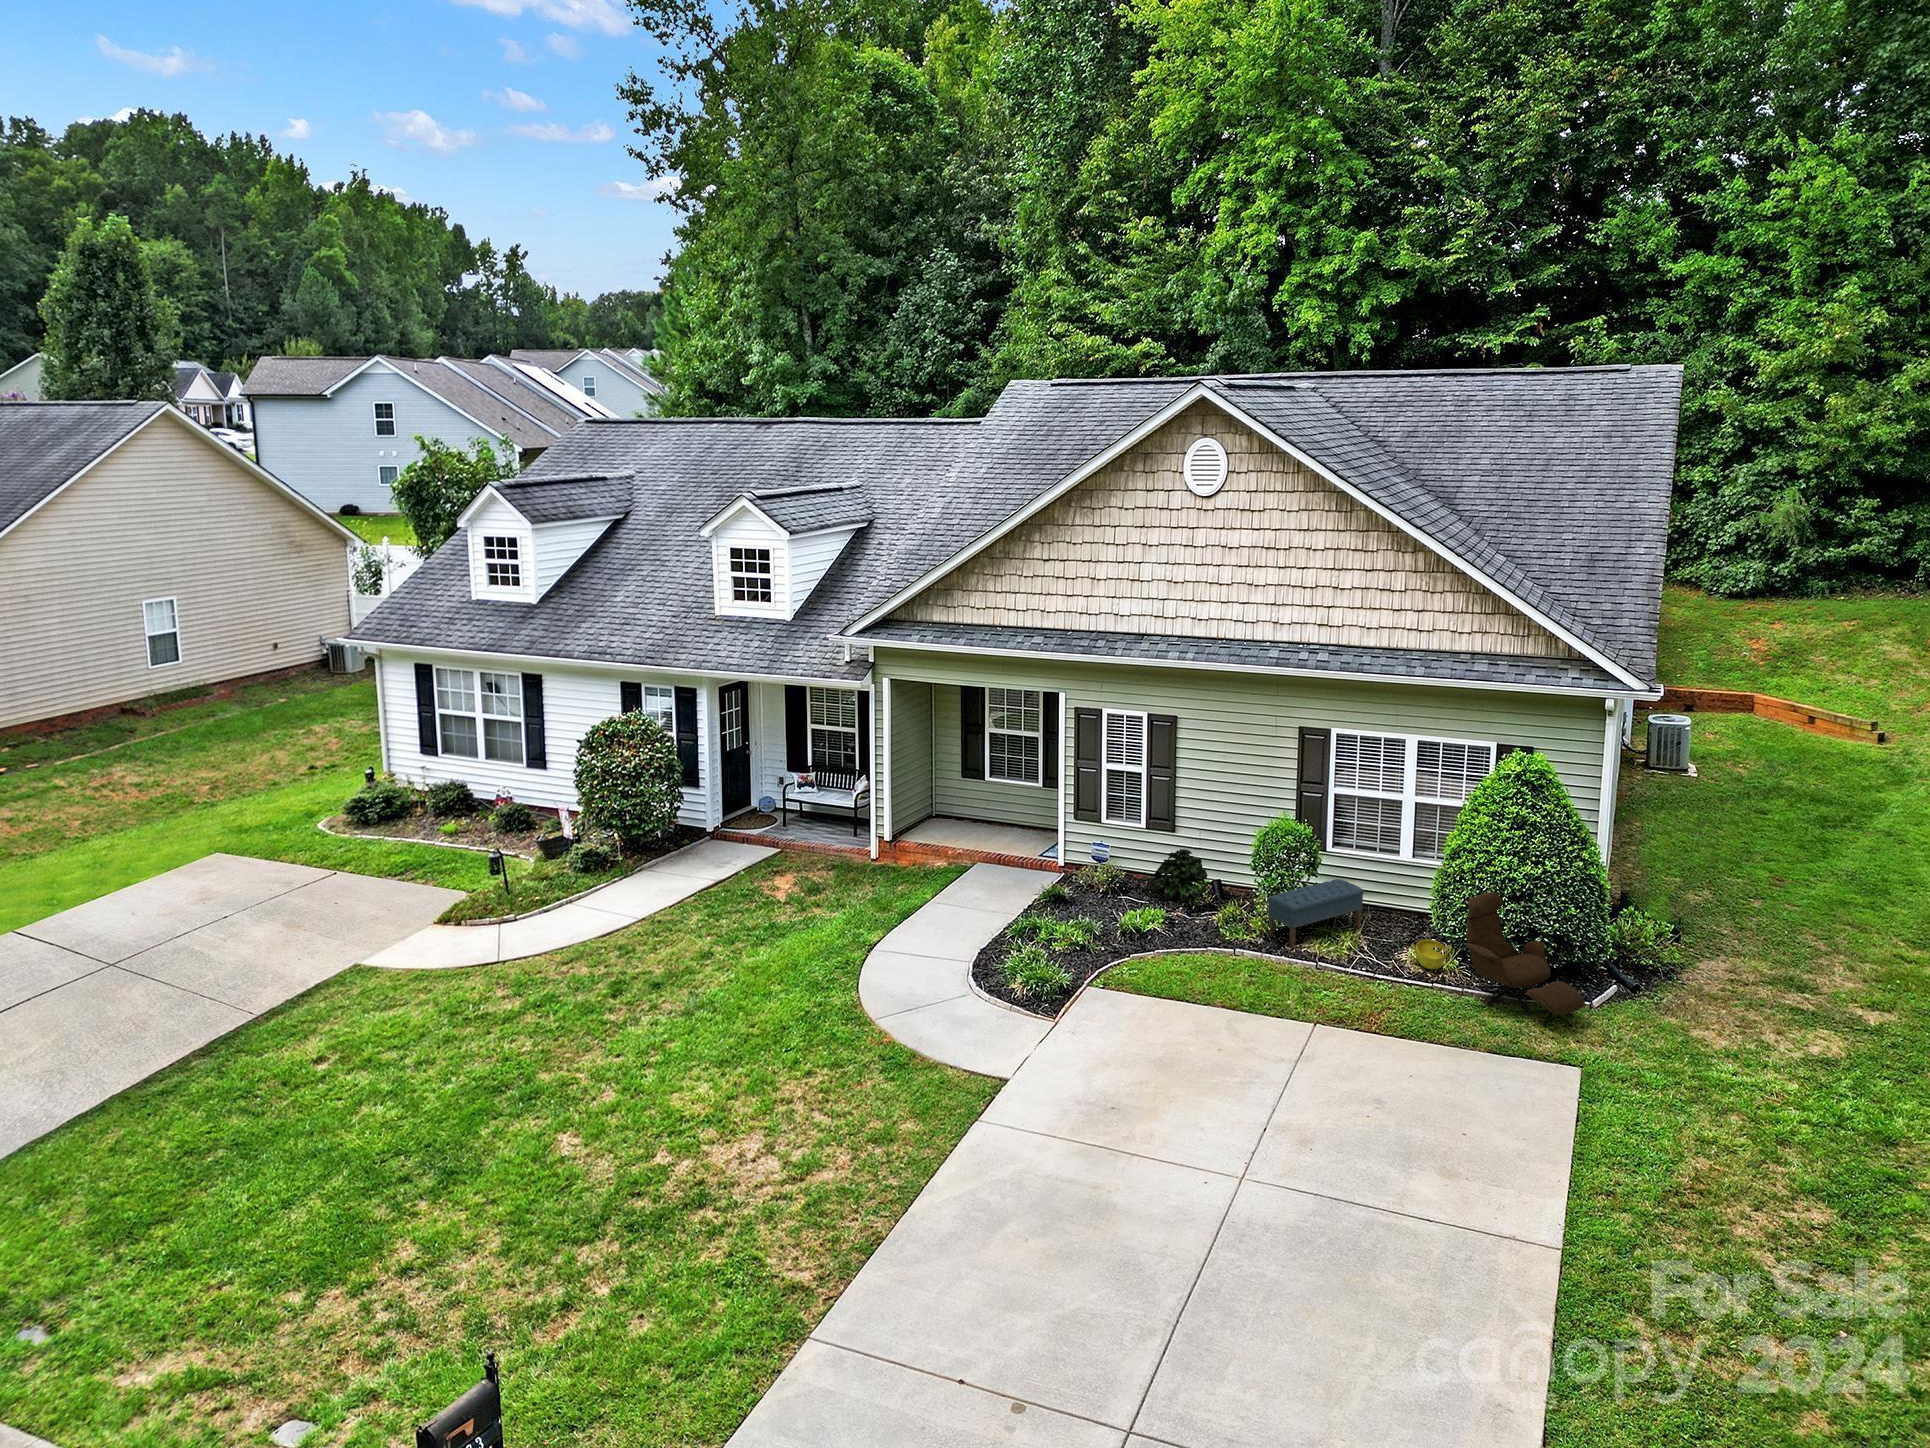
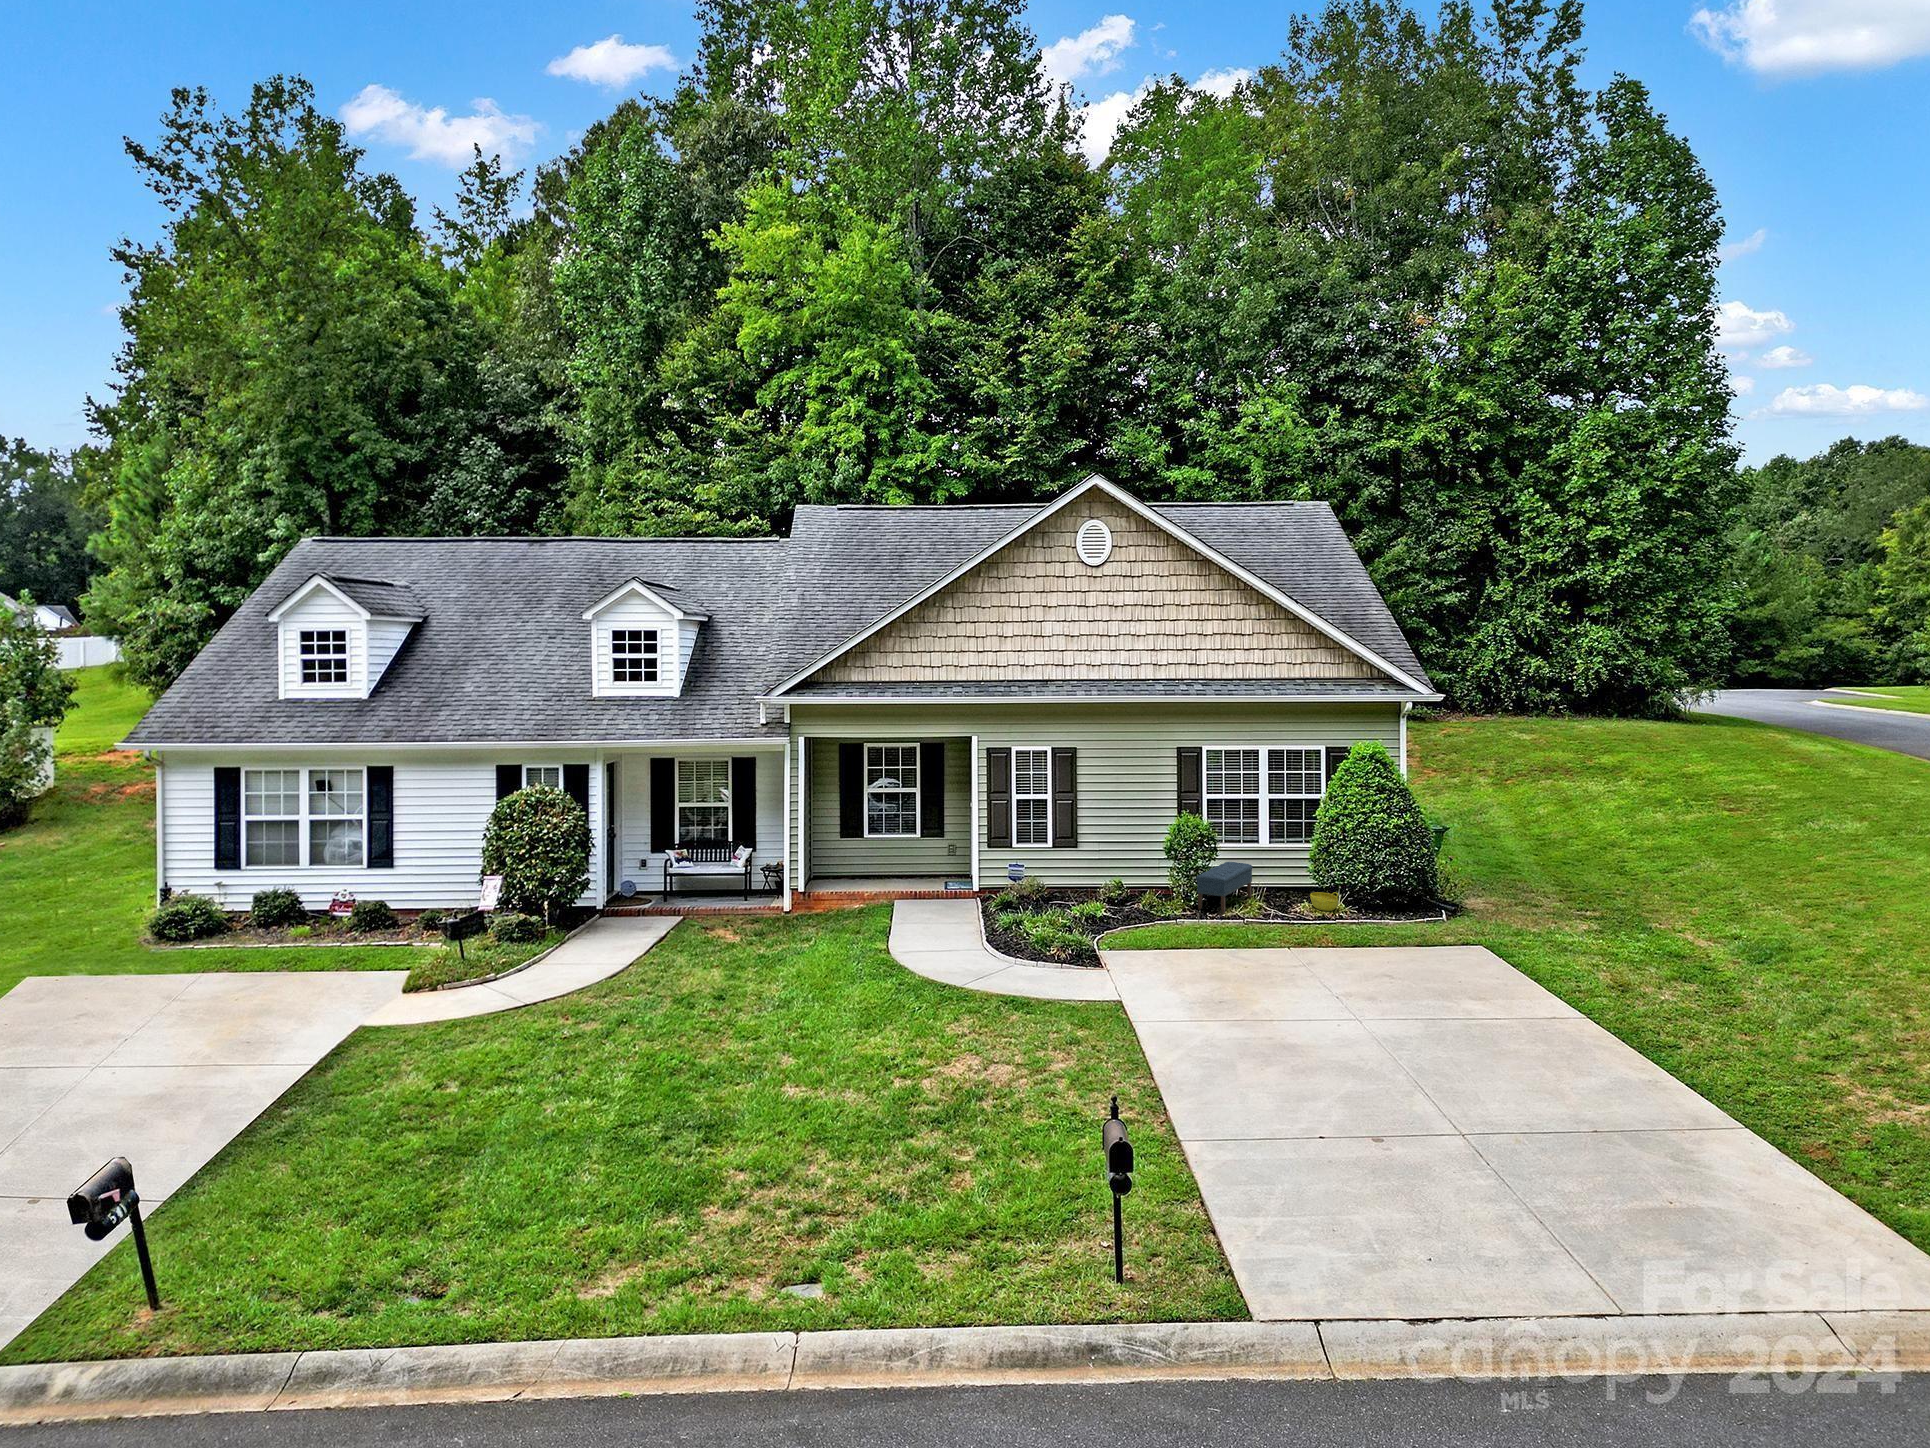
potted plant: present [1151,849,1208,901] -> none [1073,857,1121,899]
lounge chair: present [1466,892,1585,1027] -> none [1364,840,1457,927]

